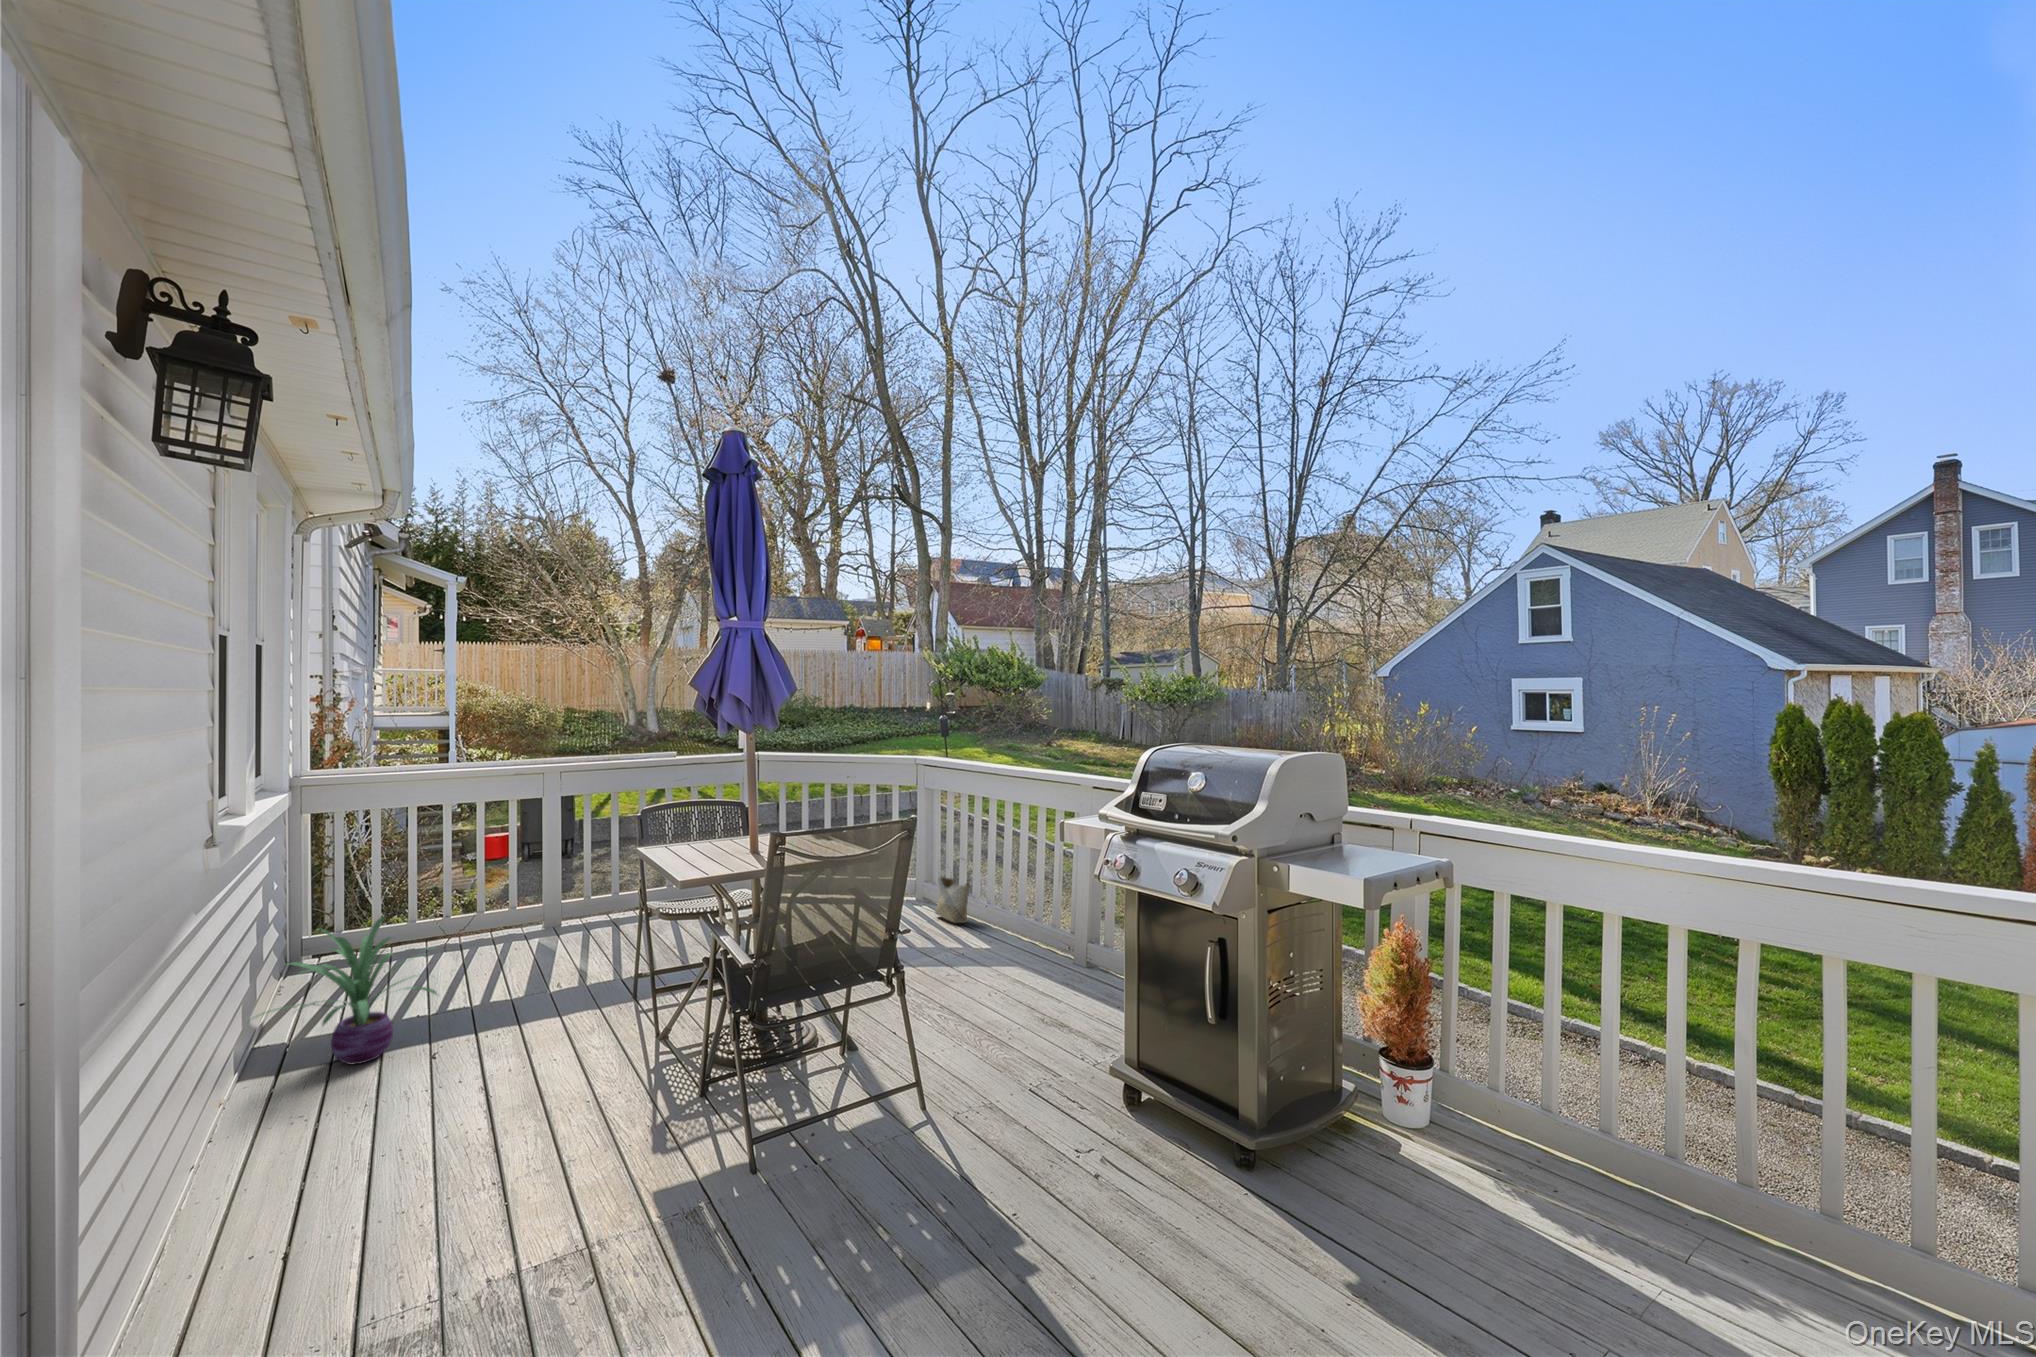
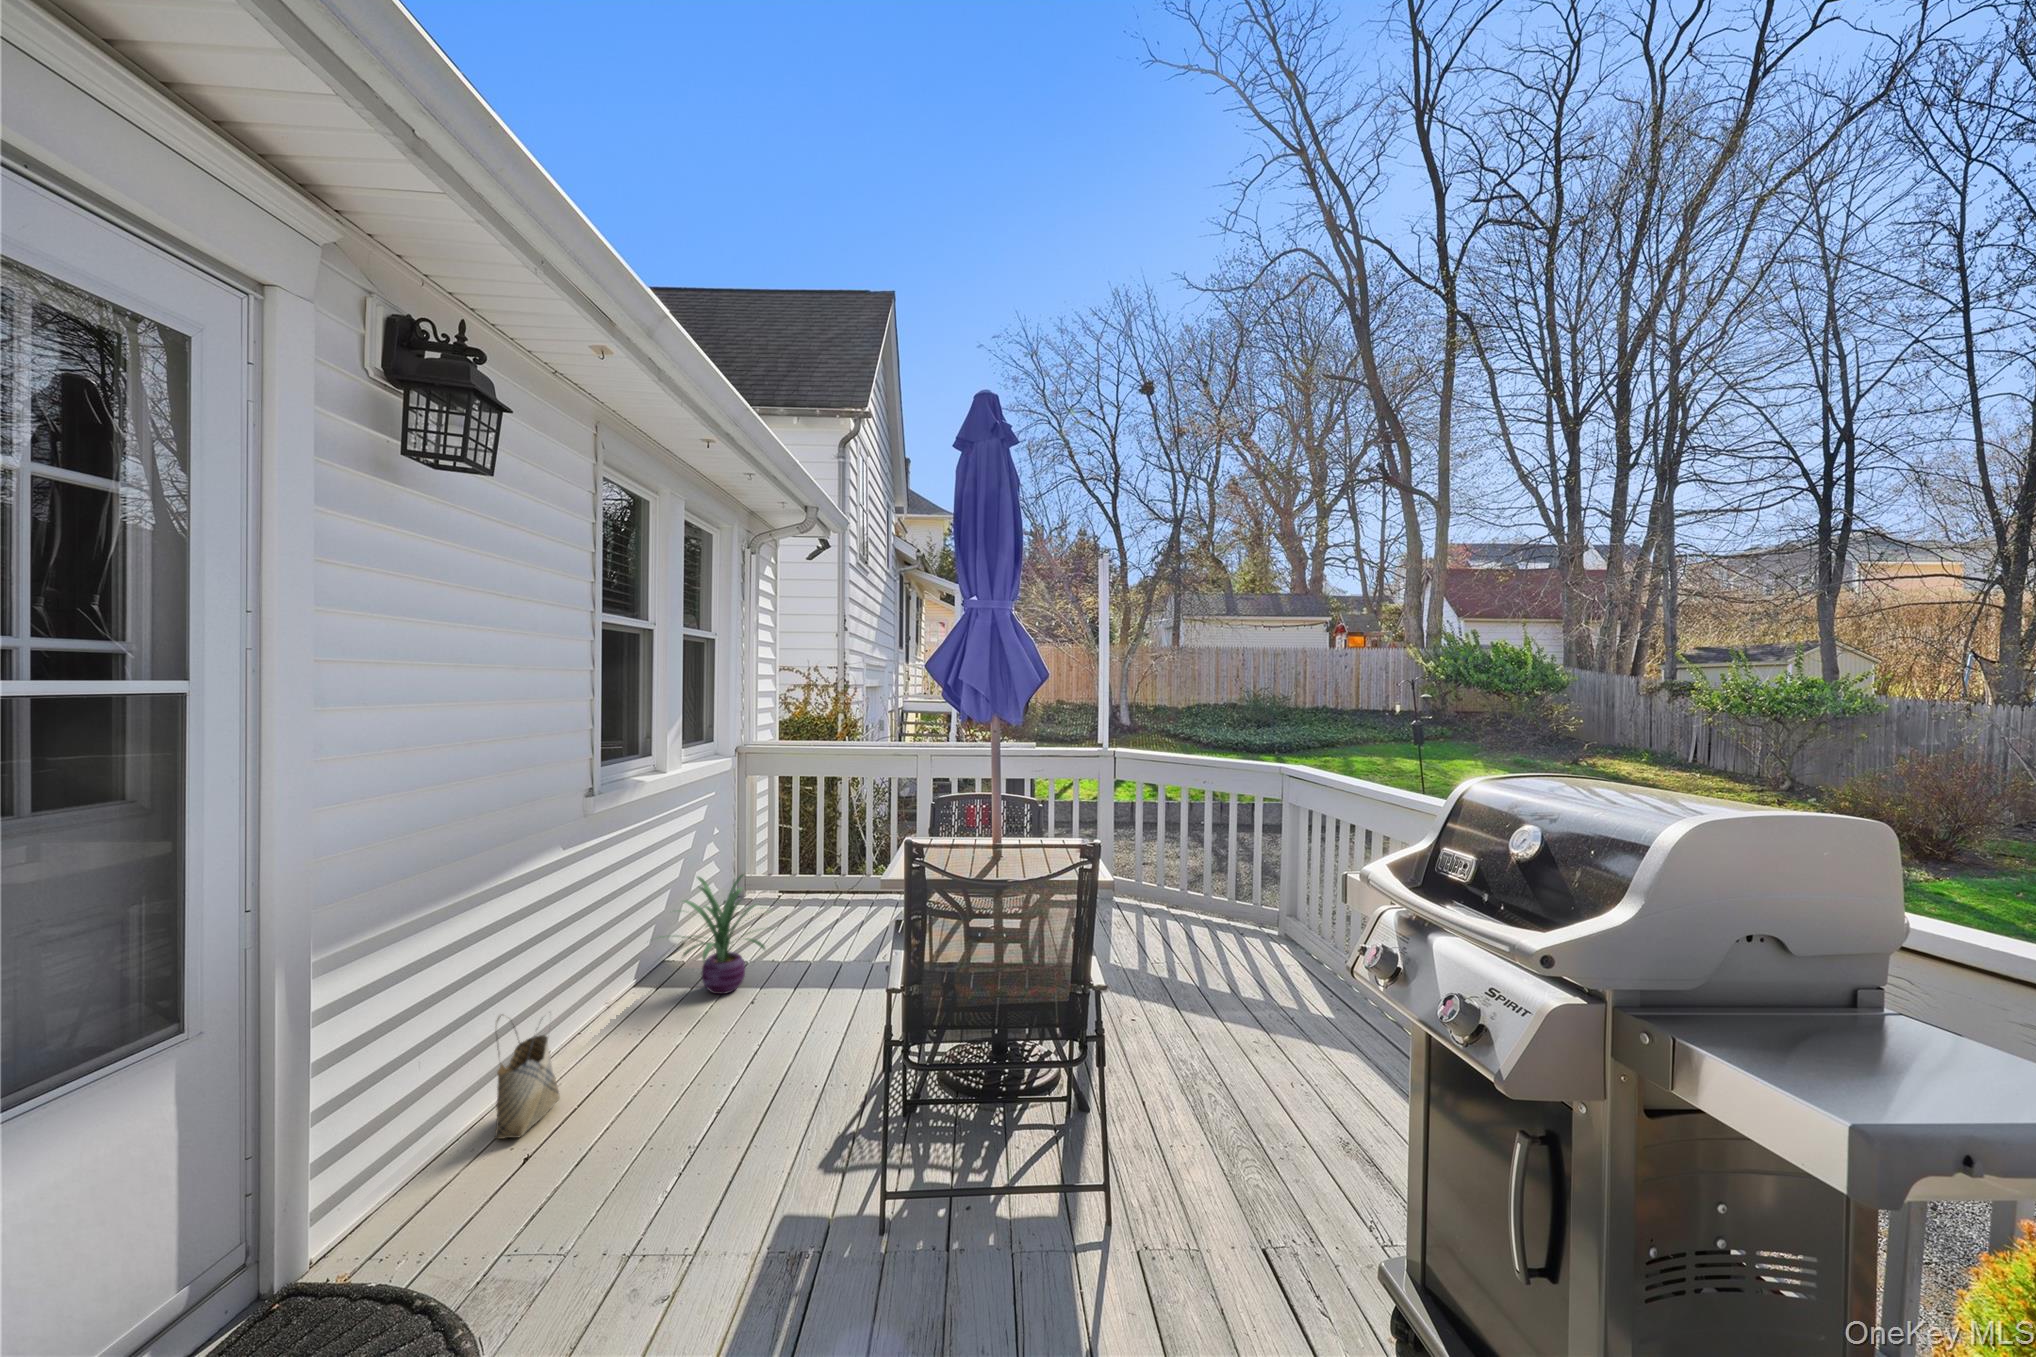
woven basket: present [936,859,970,923] -> present [494,1016,560,1139]

